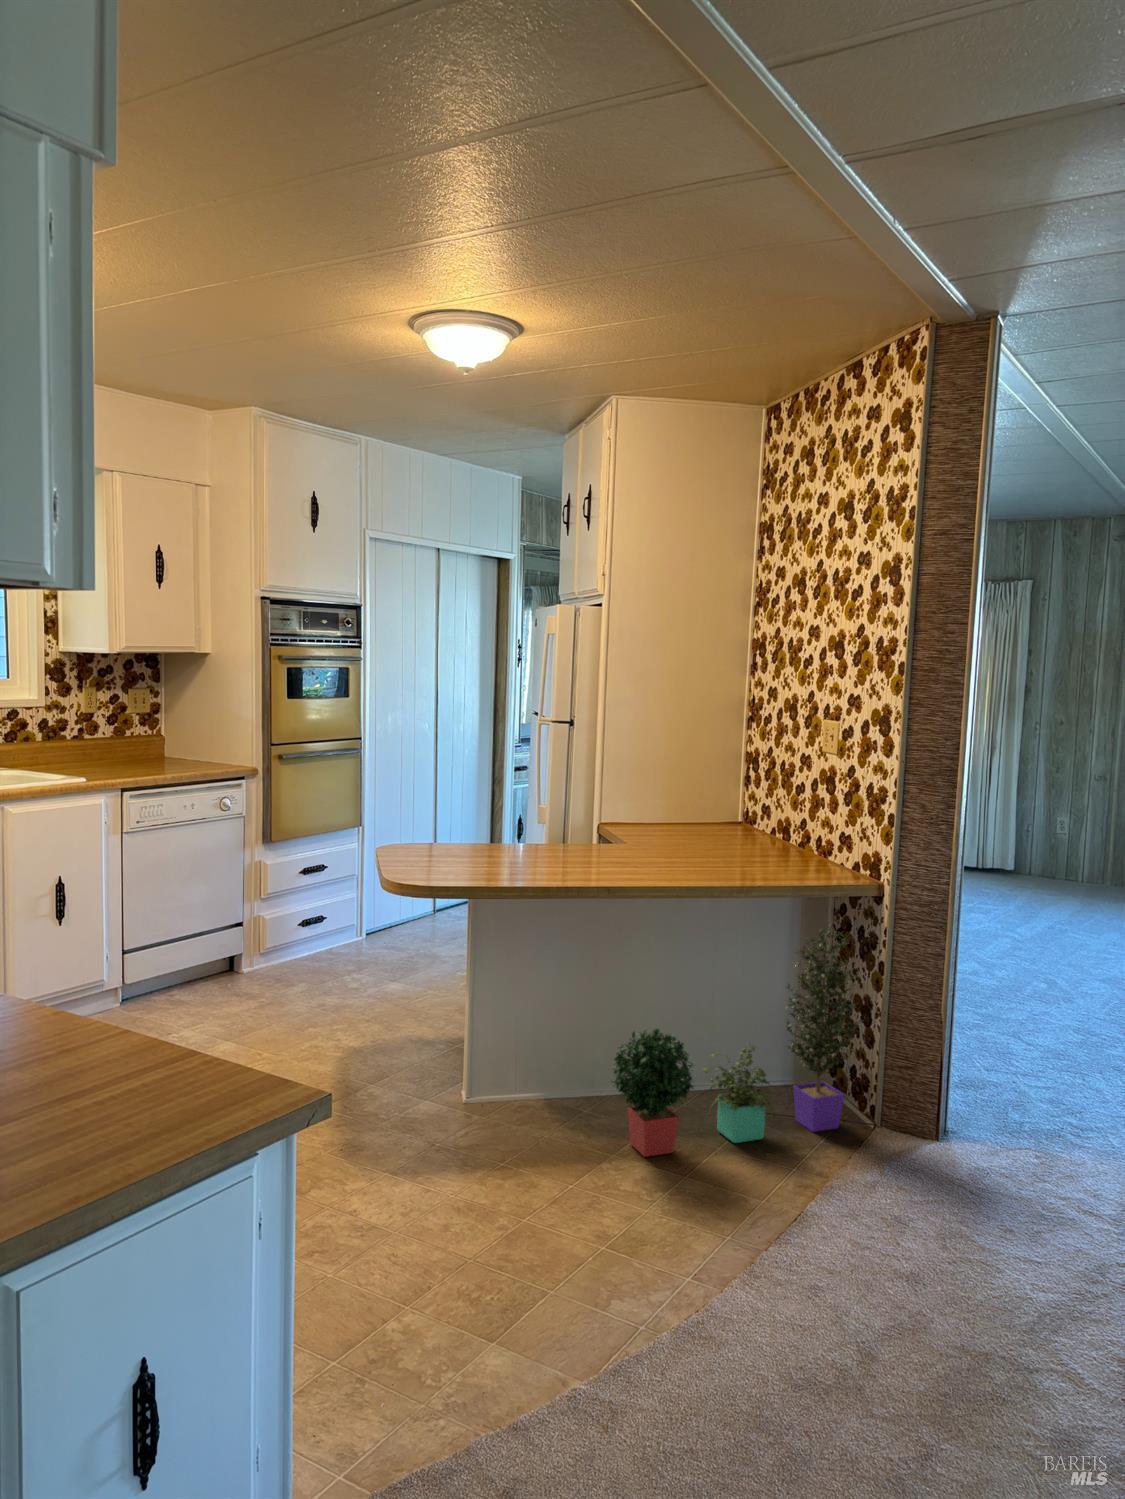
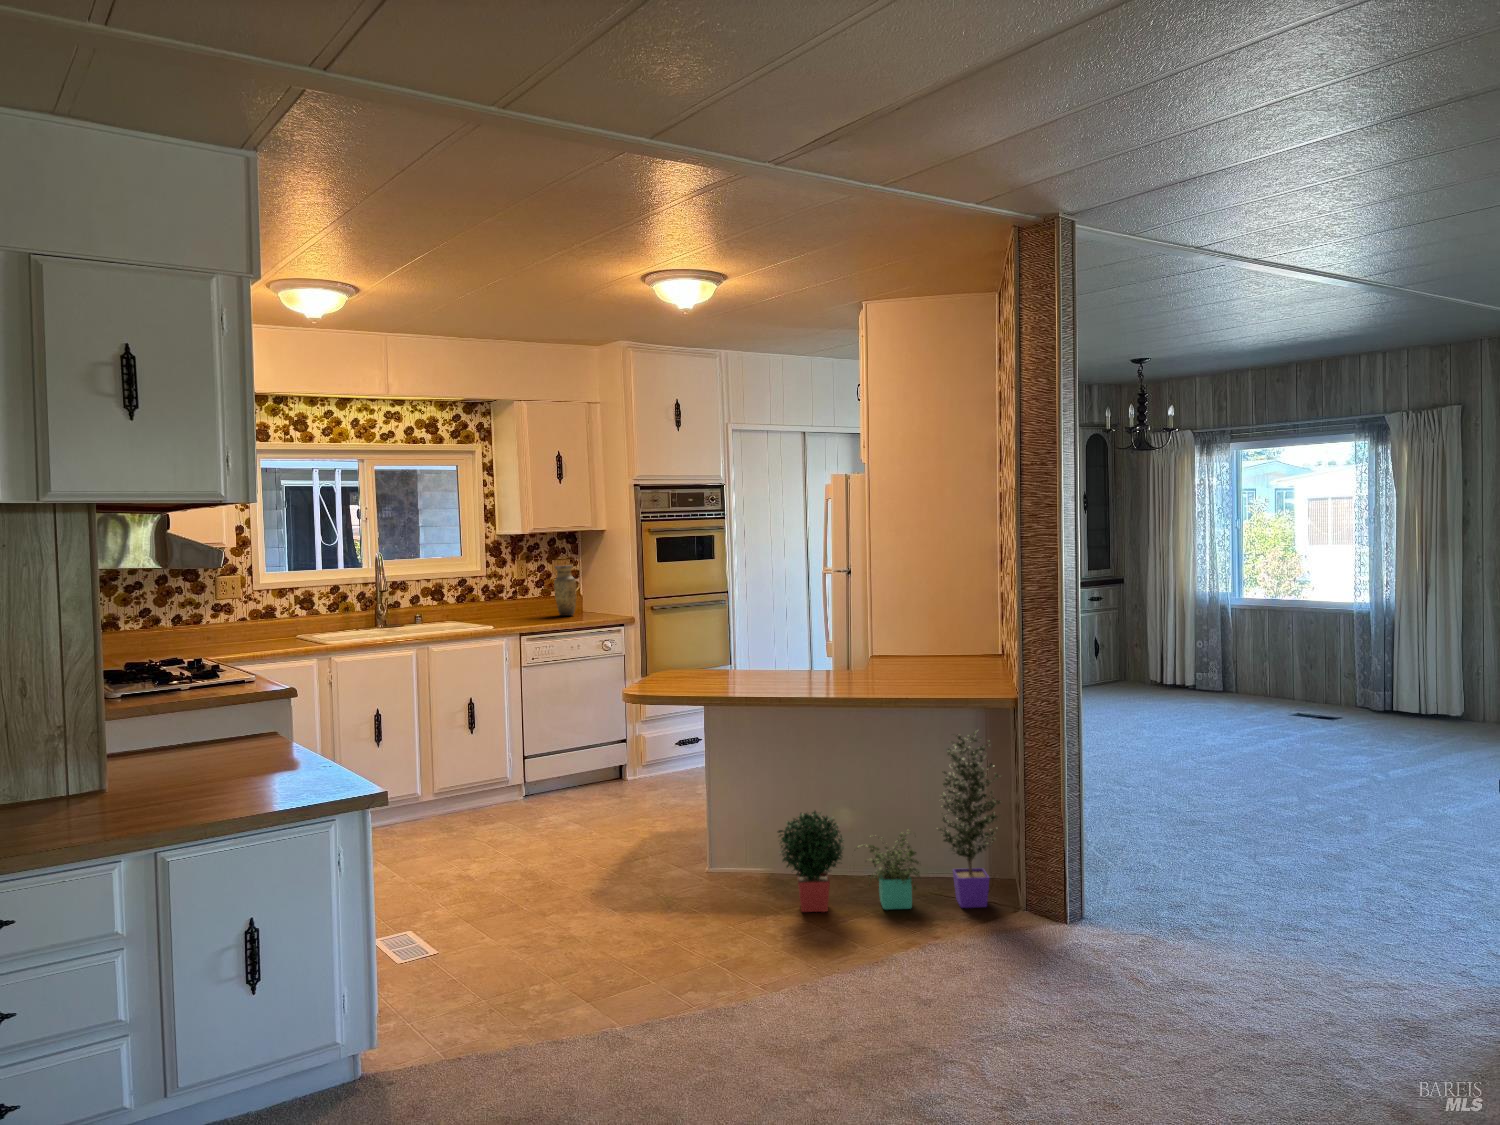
vase: none [135,697,166,763] -> present [554,565,576,616]

